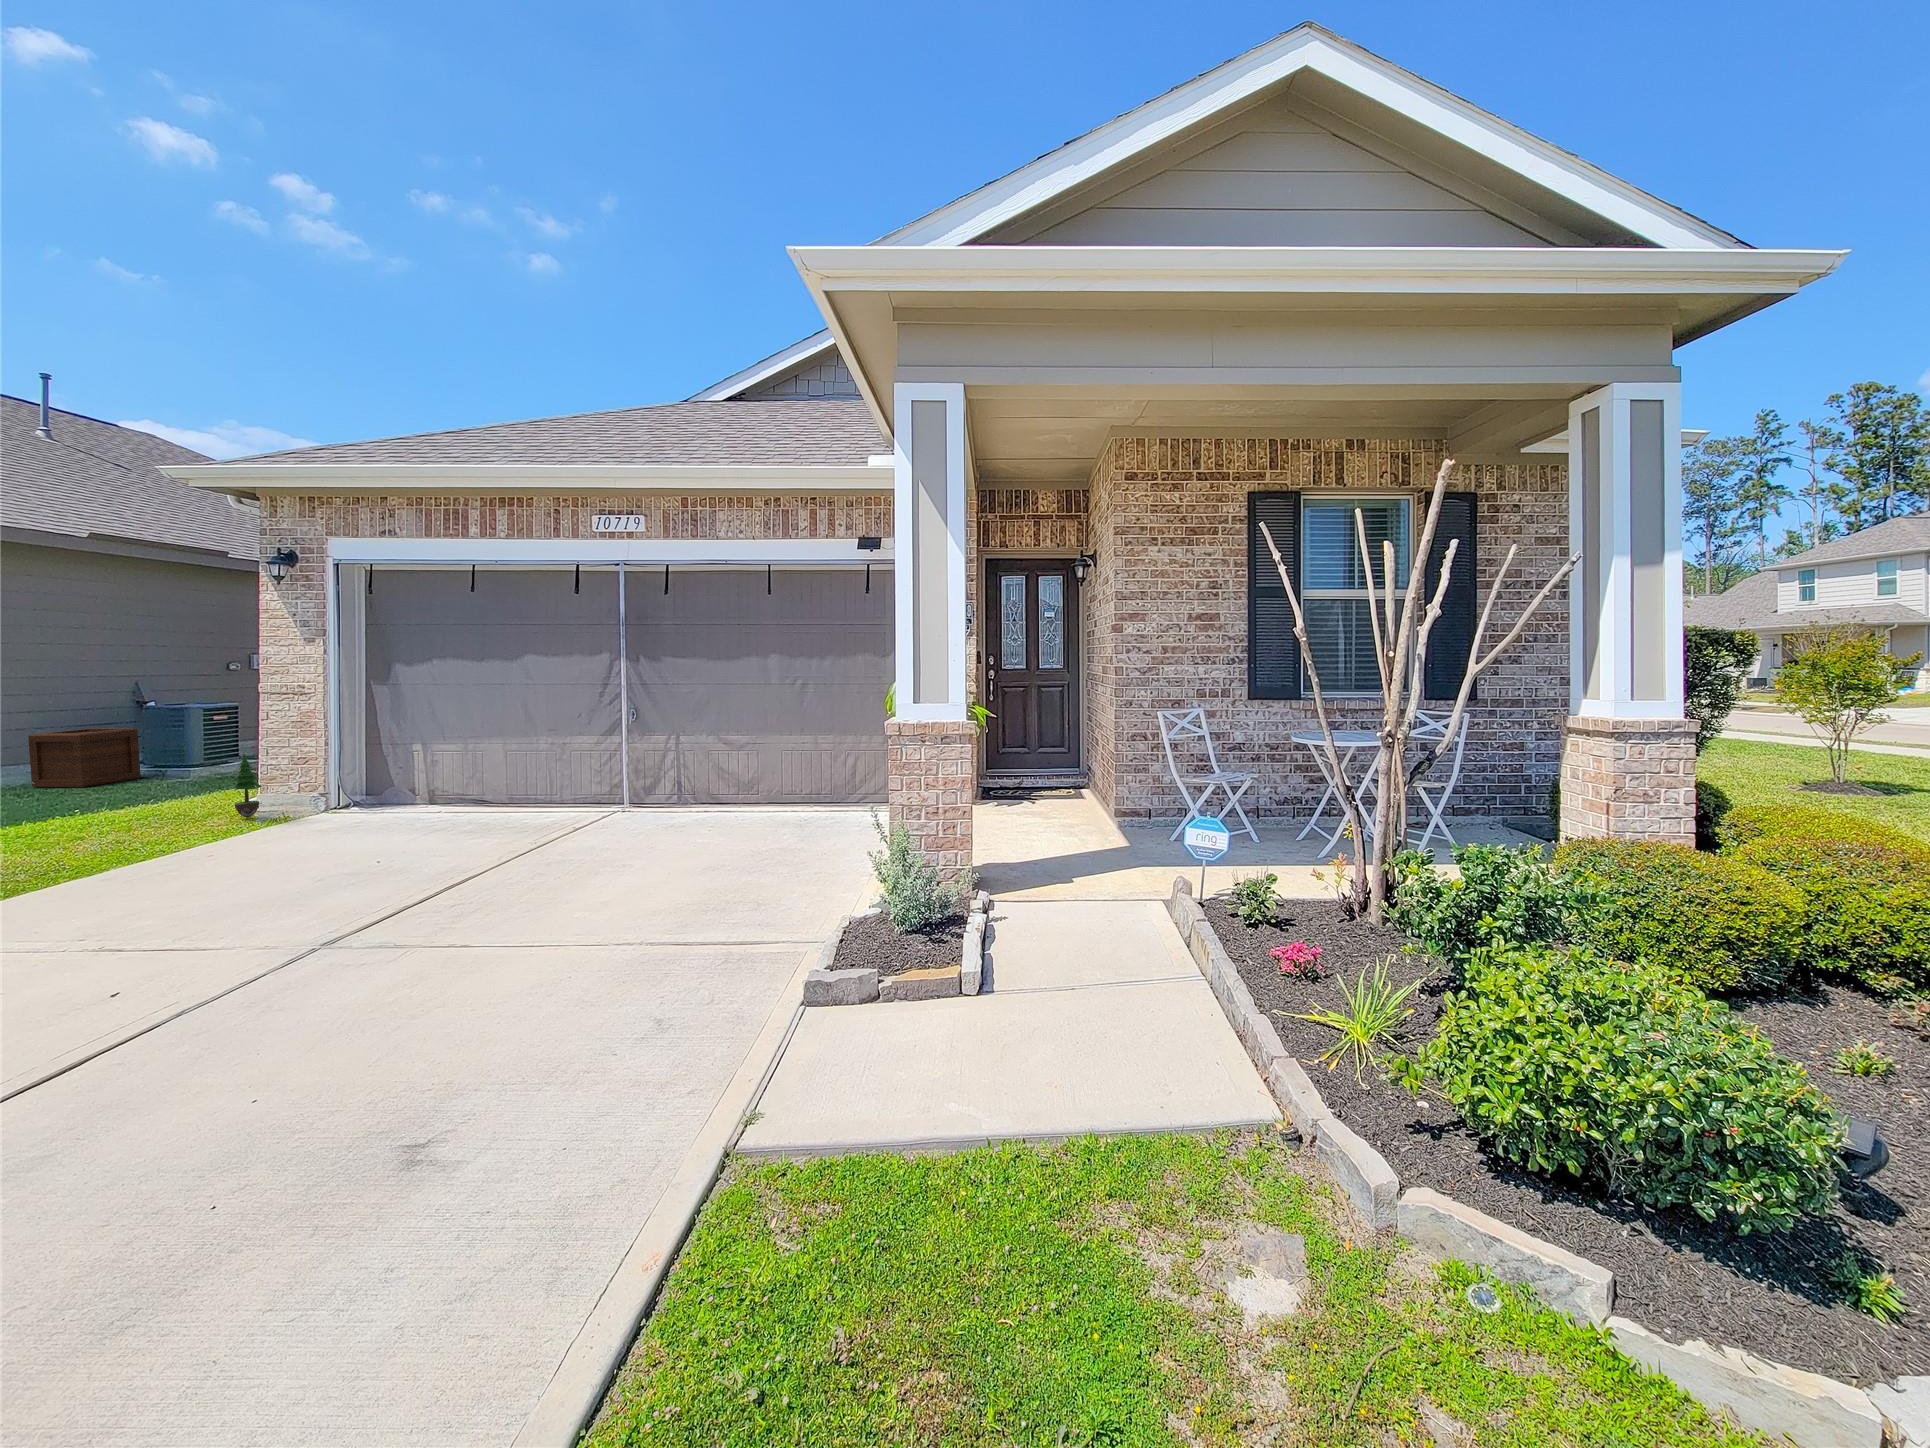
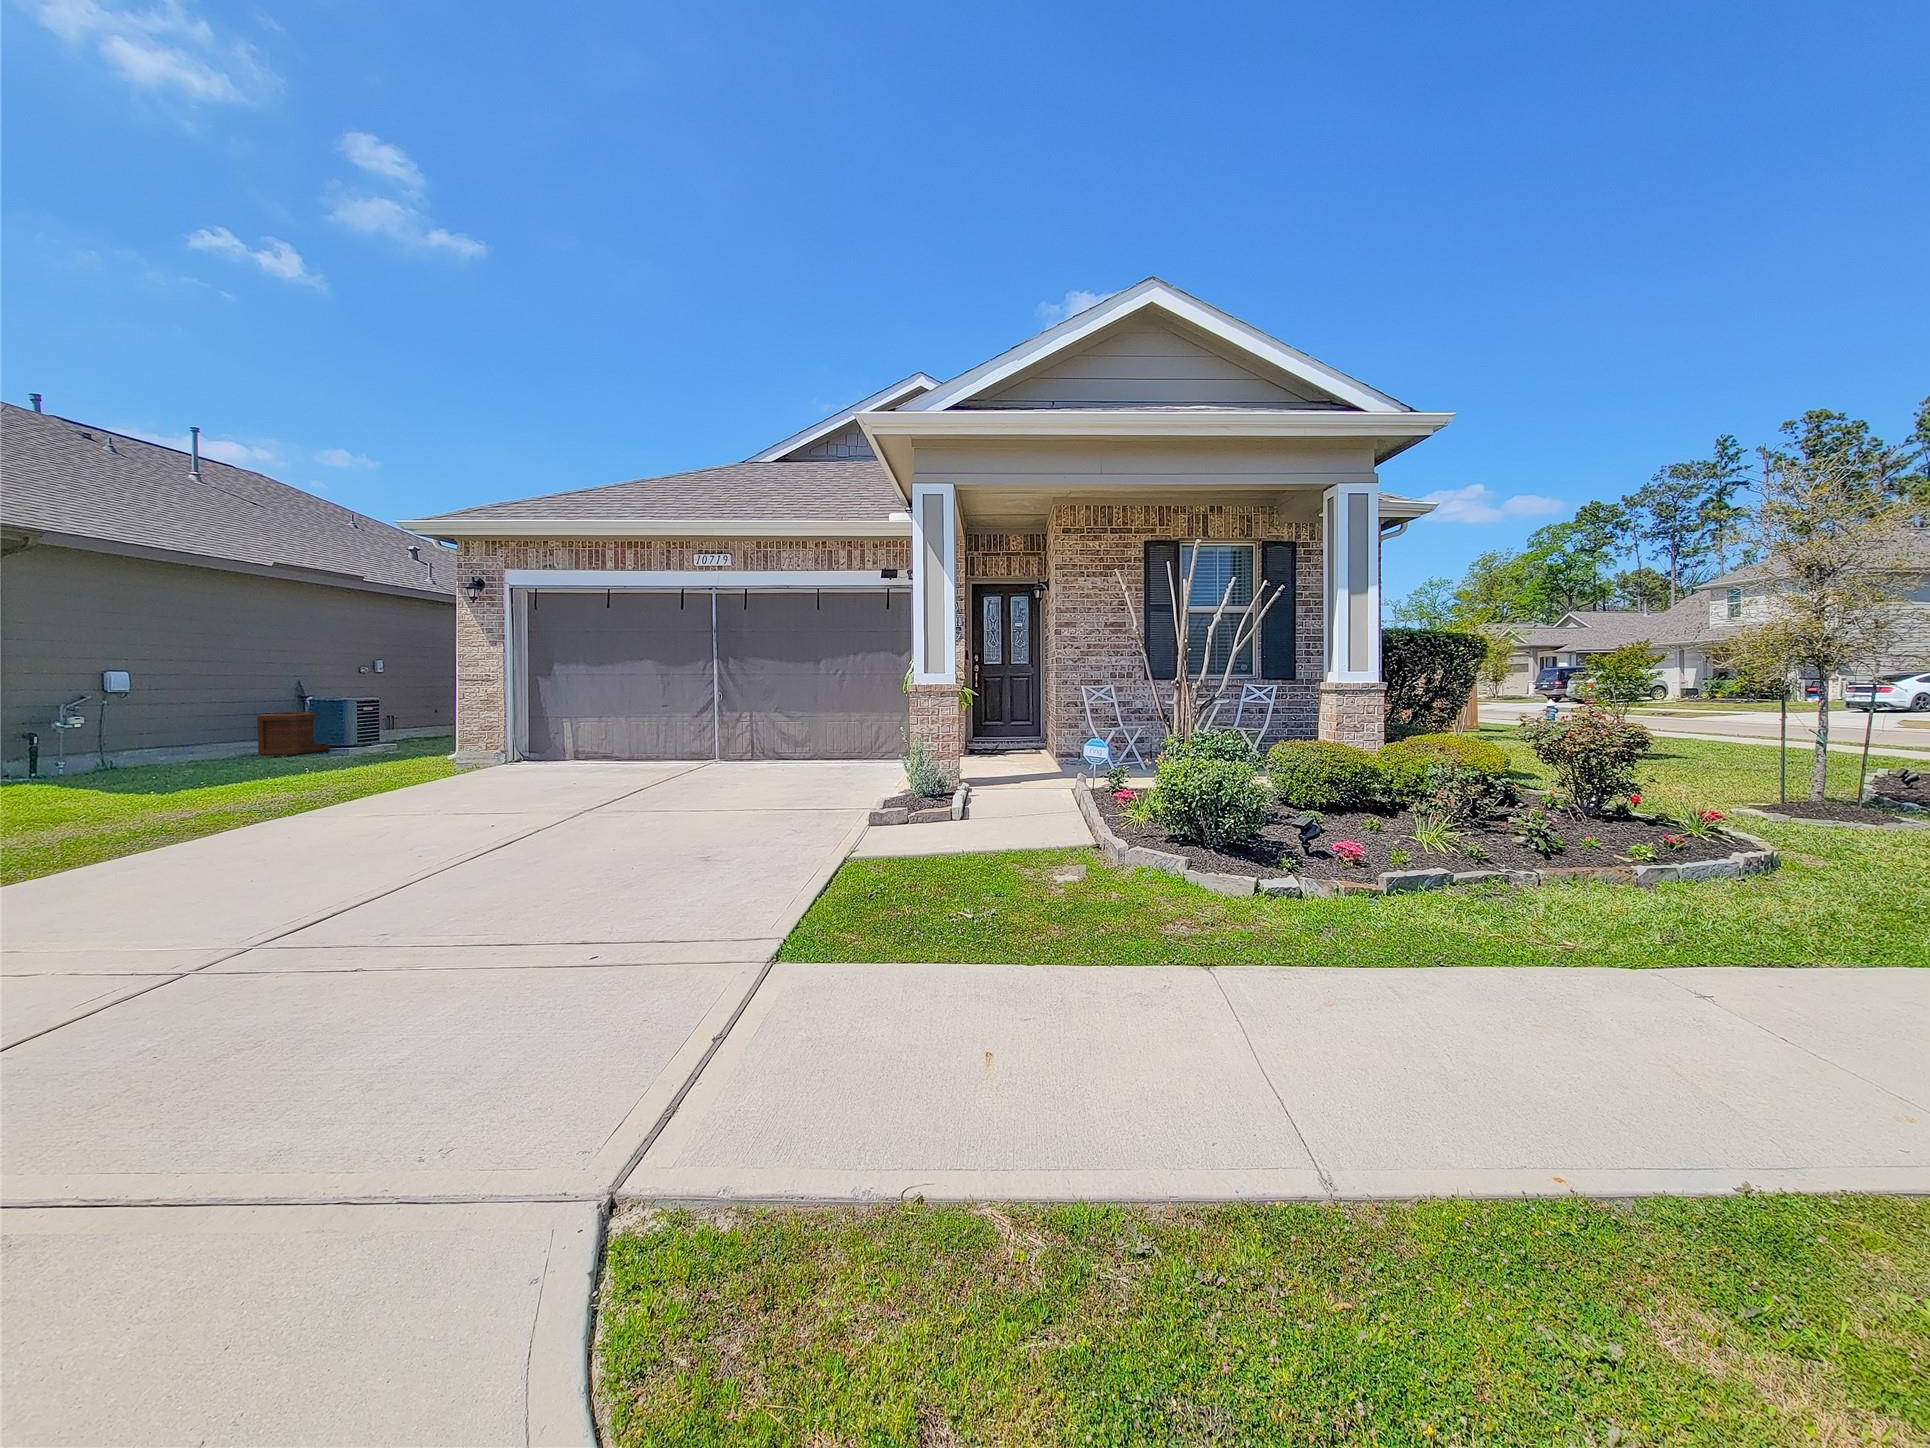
potted tree: present [231,754,262,818] -> none [442,721,462,767]

